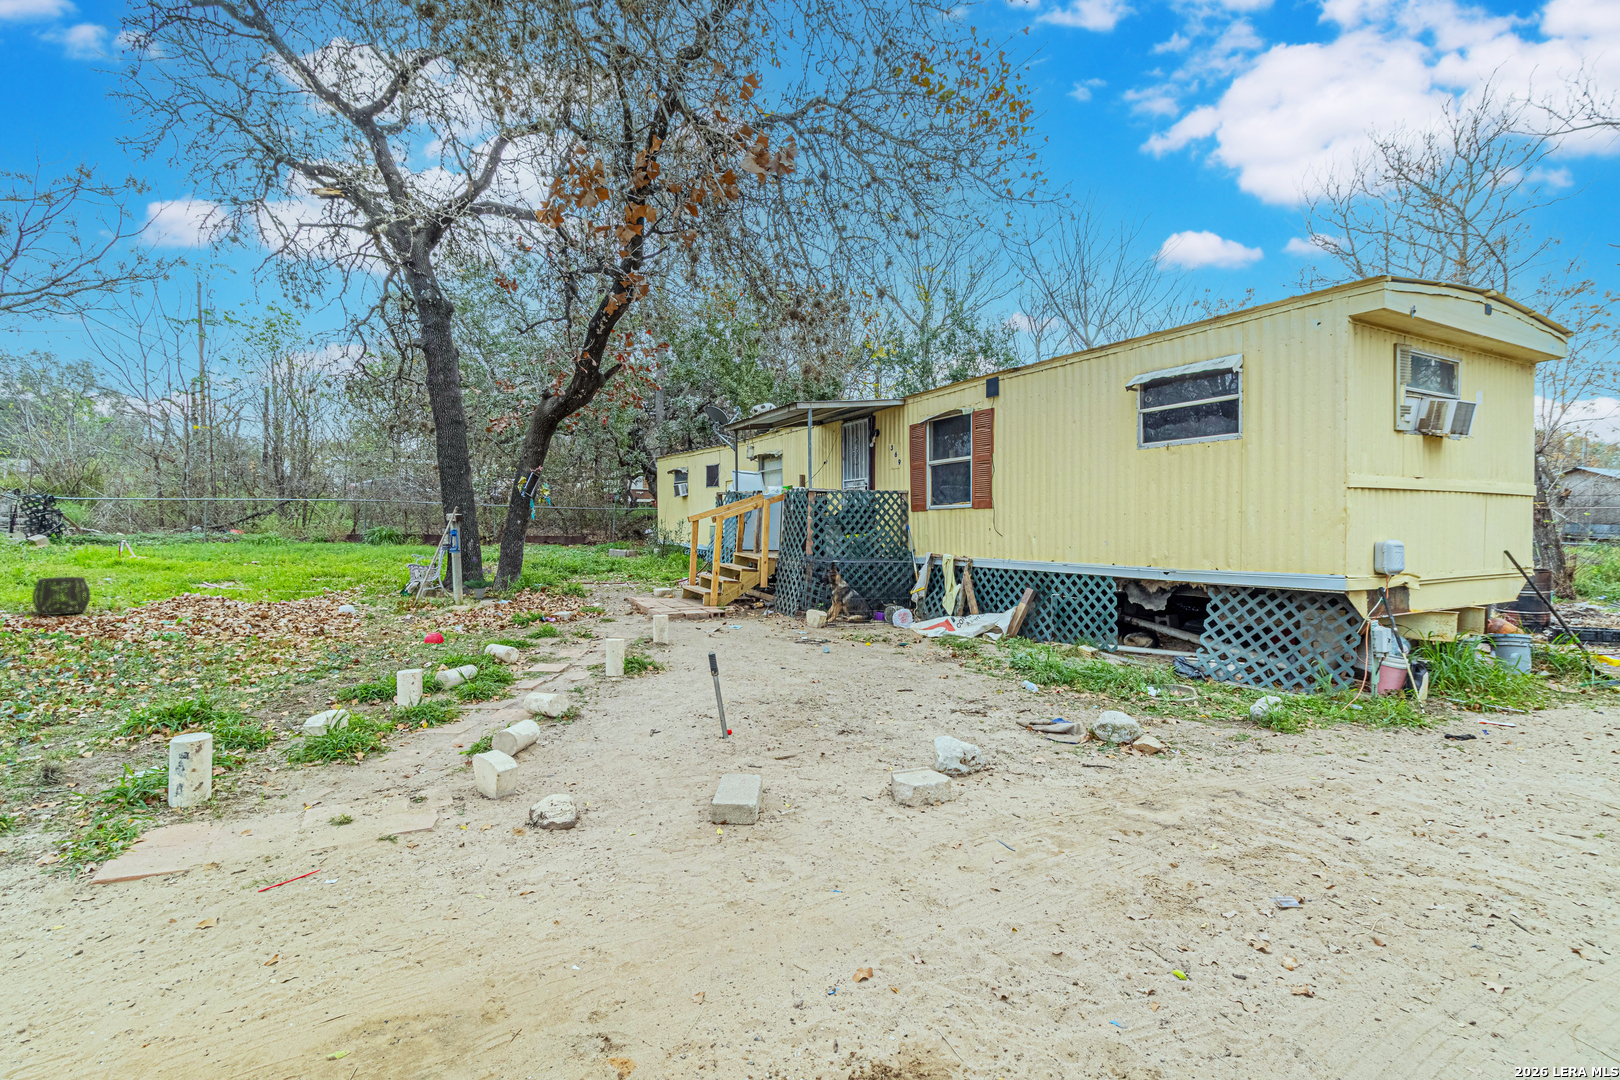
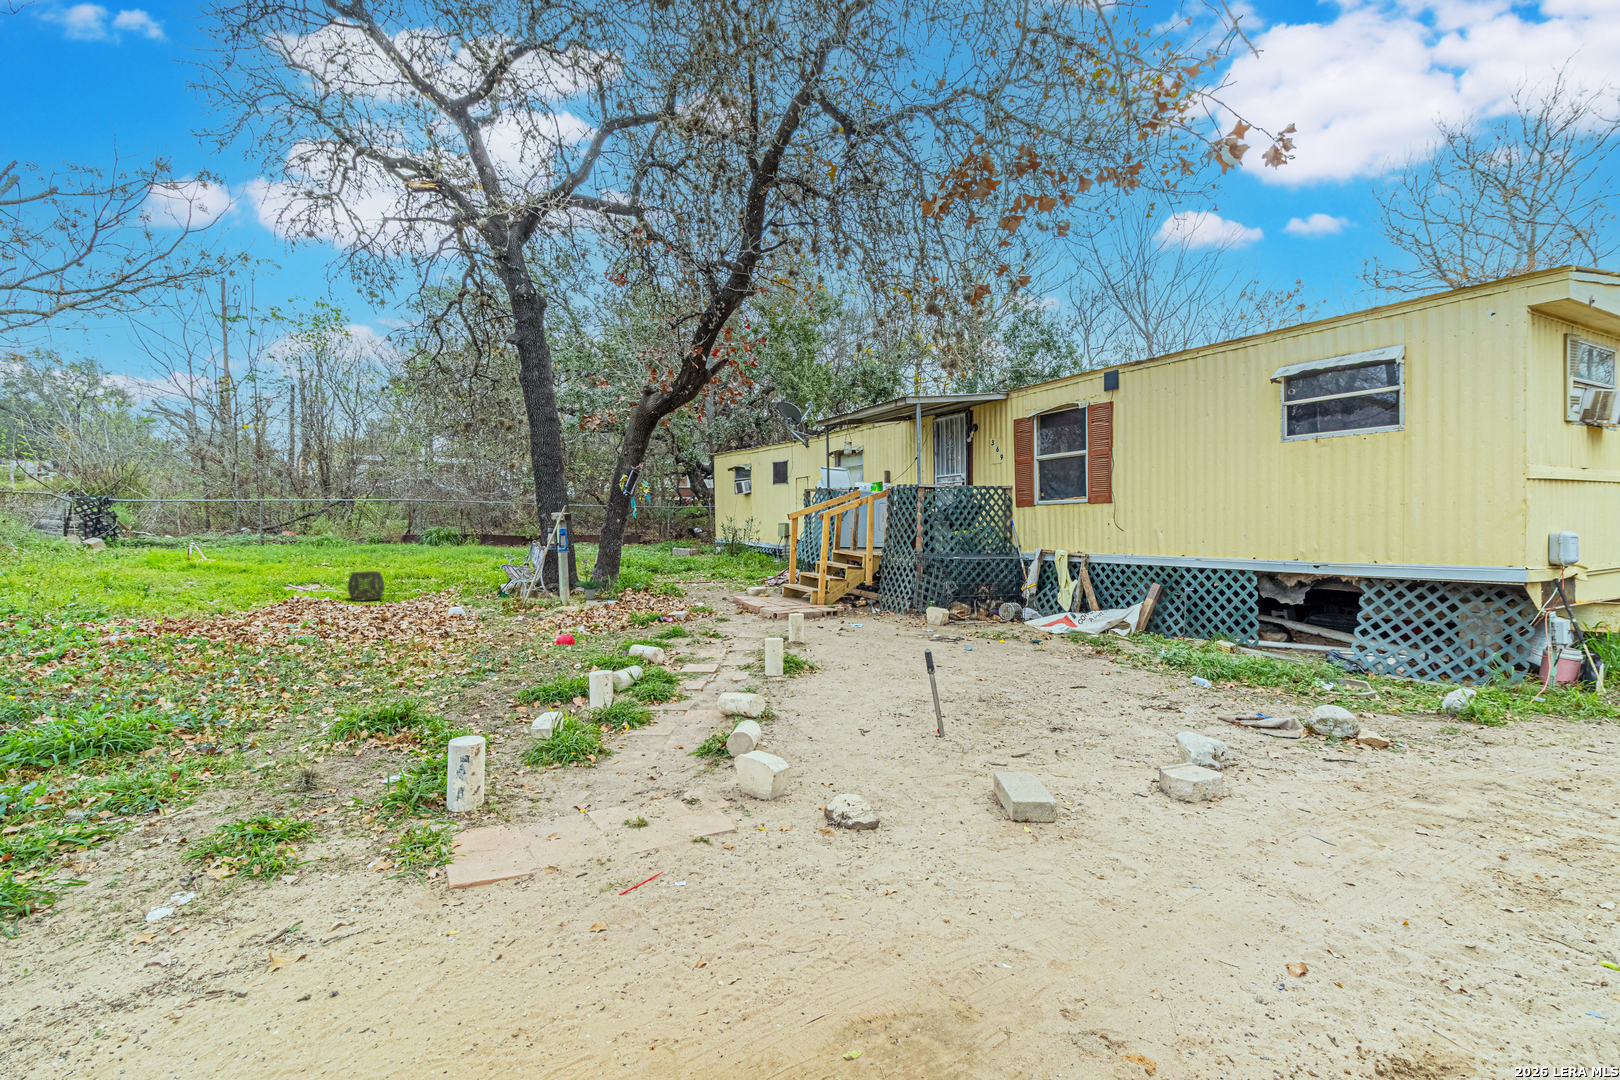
woven basket: present [33,577,90,615] -> present [348,571,384,601]

